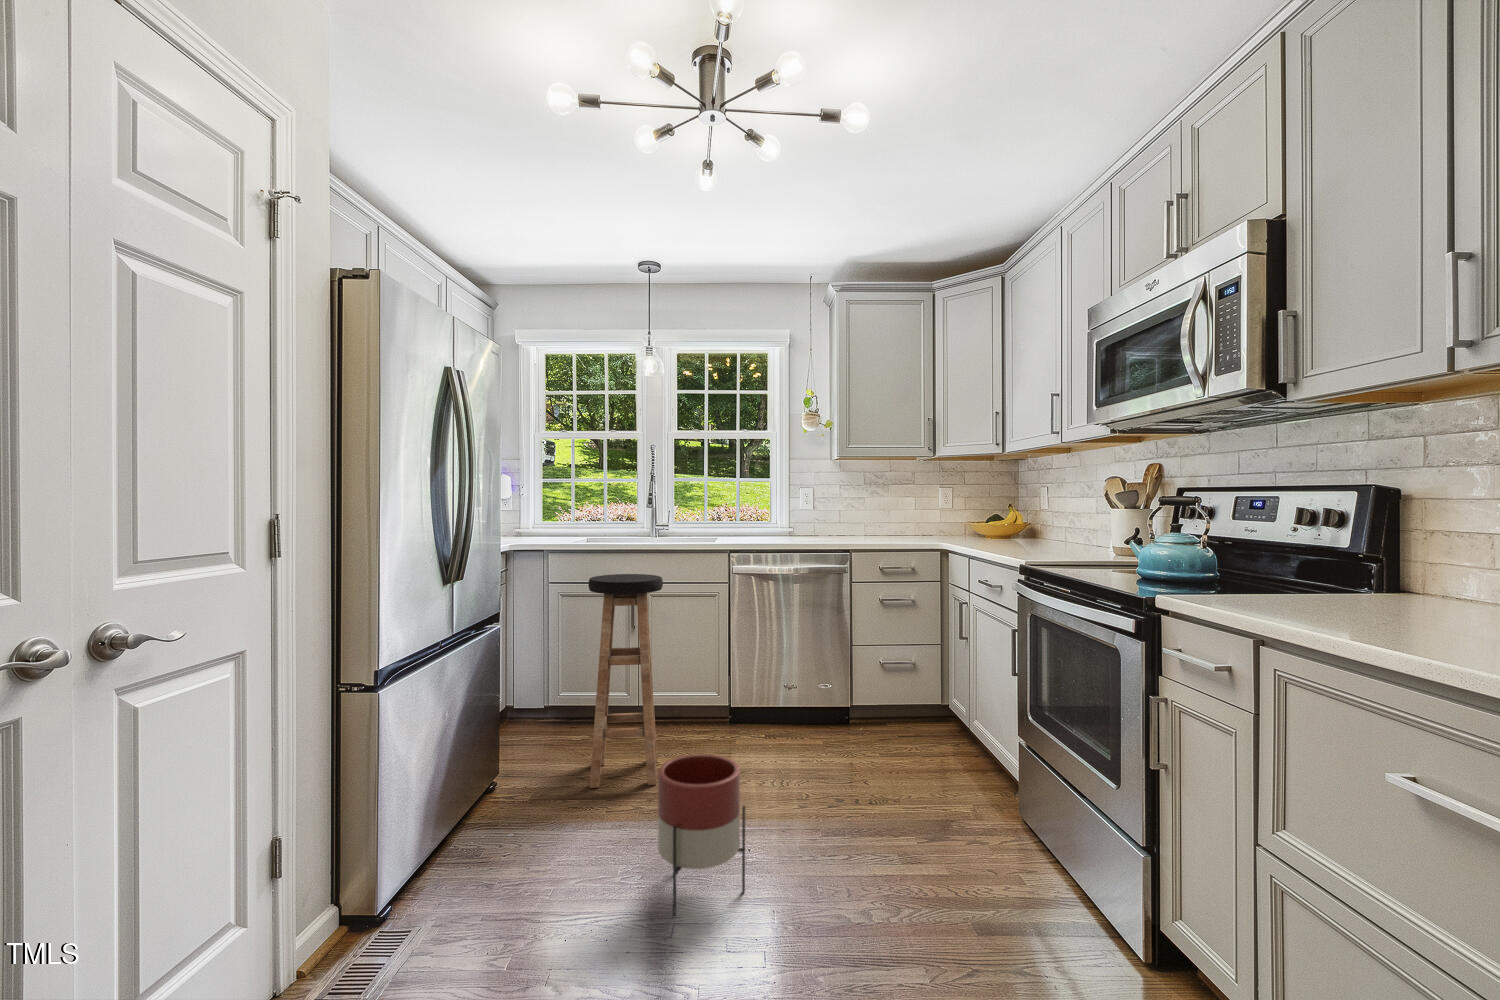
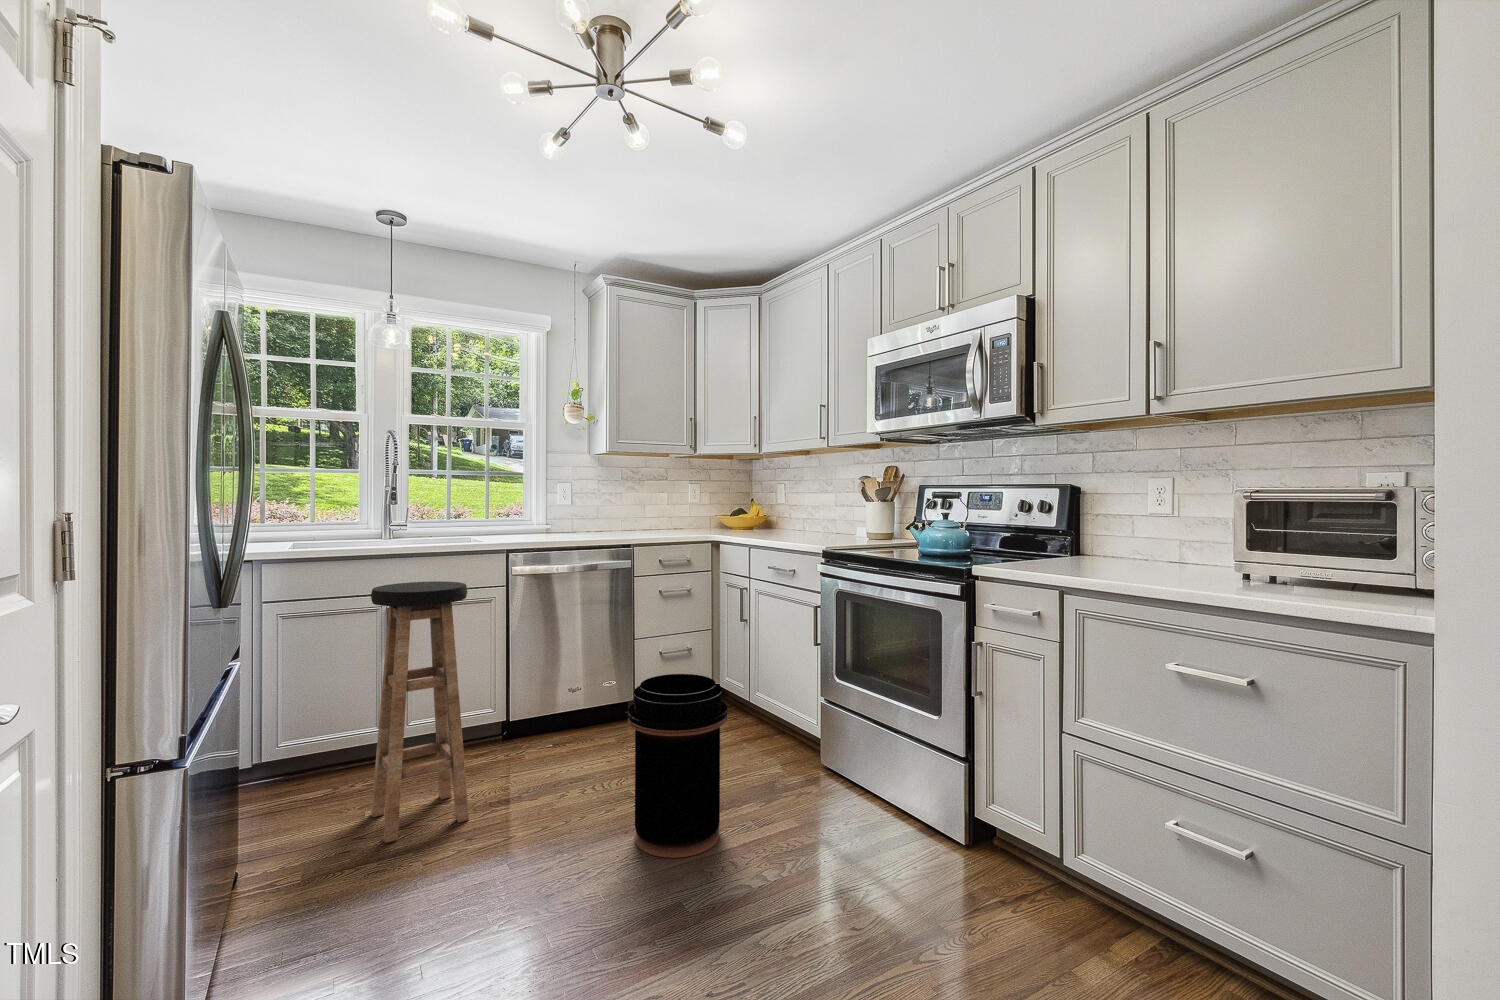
trash can: none [763,682,864,870] -> present [628,674,727,858]
planter: present [658,754,745,918] -> none [554,762,645,942]

